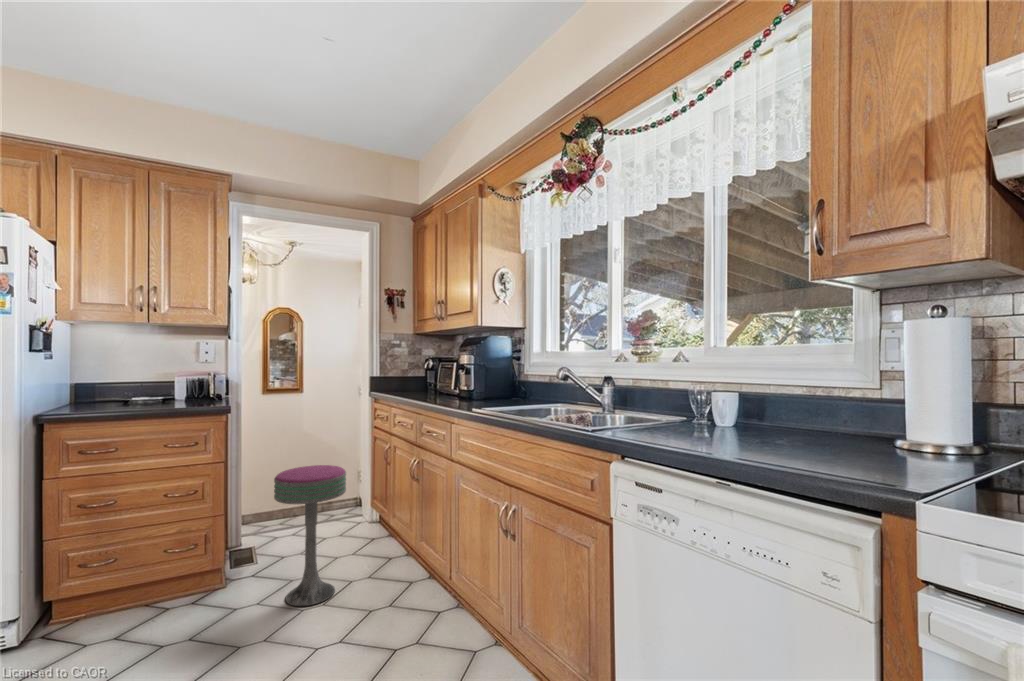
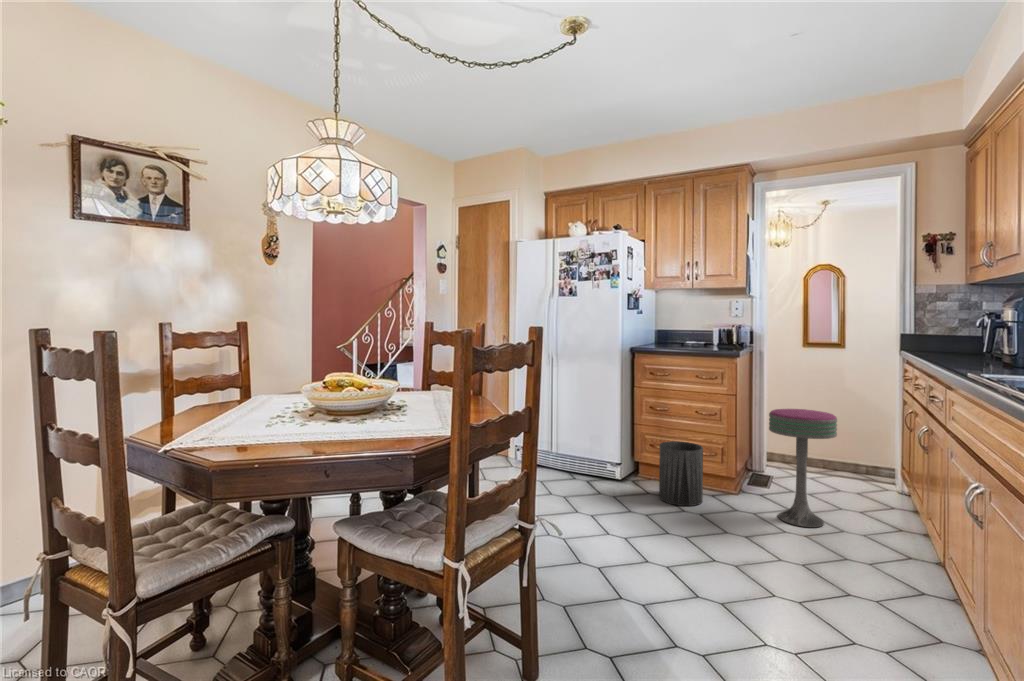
trash can: none [104,544,182,656] -> present [659,441,703,506]

